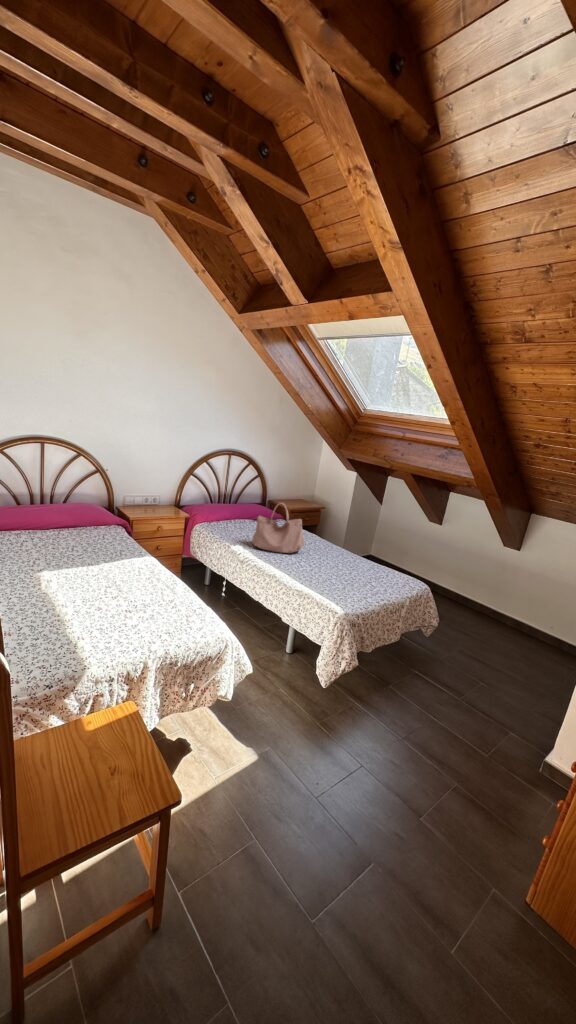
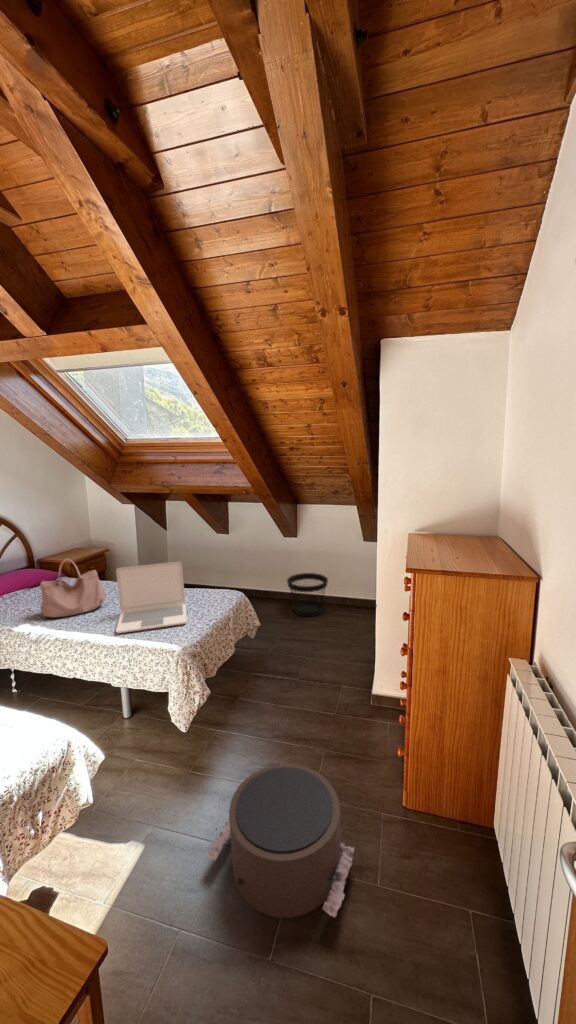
laptop: none [299,523,375,594] -> present [116,562,187,633]
wastebasket: none [491,592,545,647] -> present [287,573,328,617]
pouf: none [297,754,439,930] -> present [206,764,354,918]

